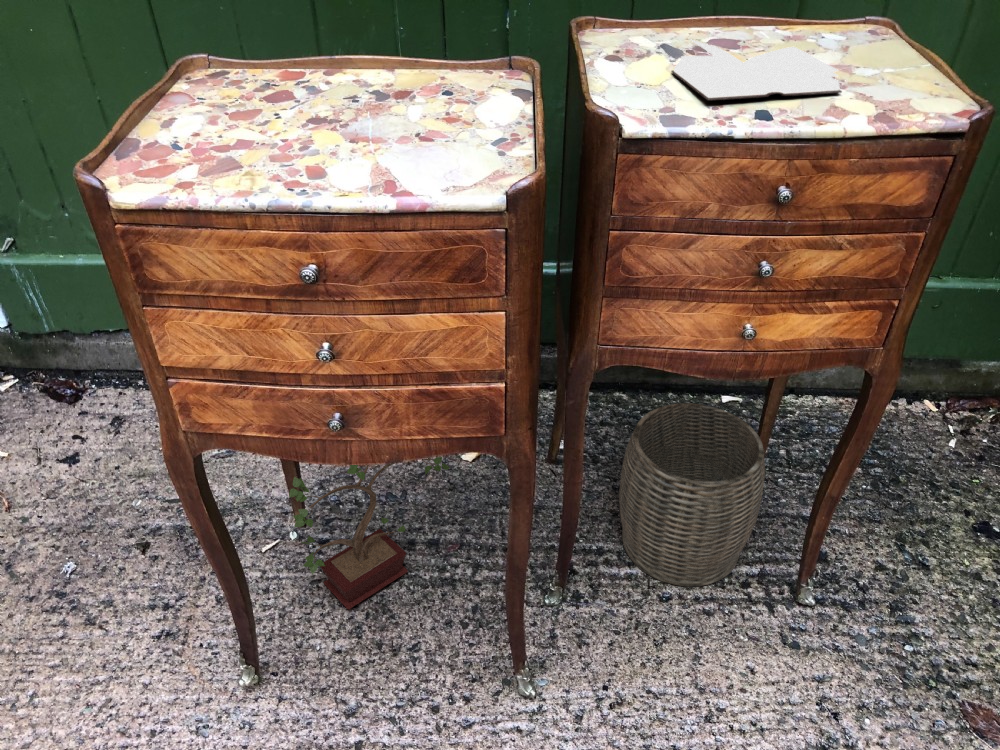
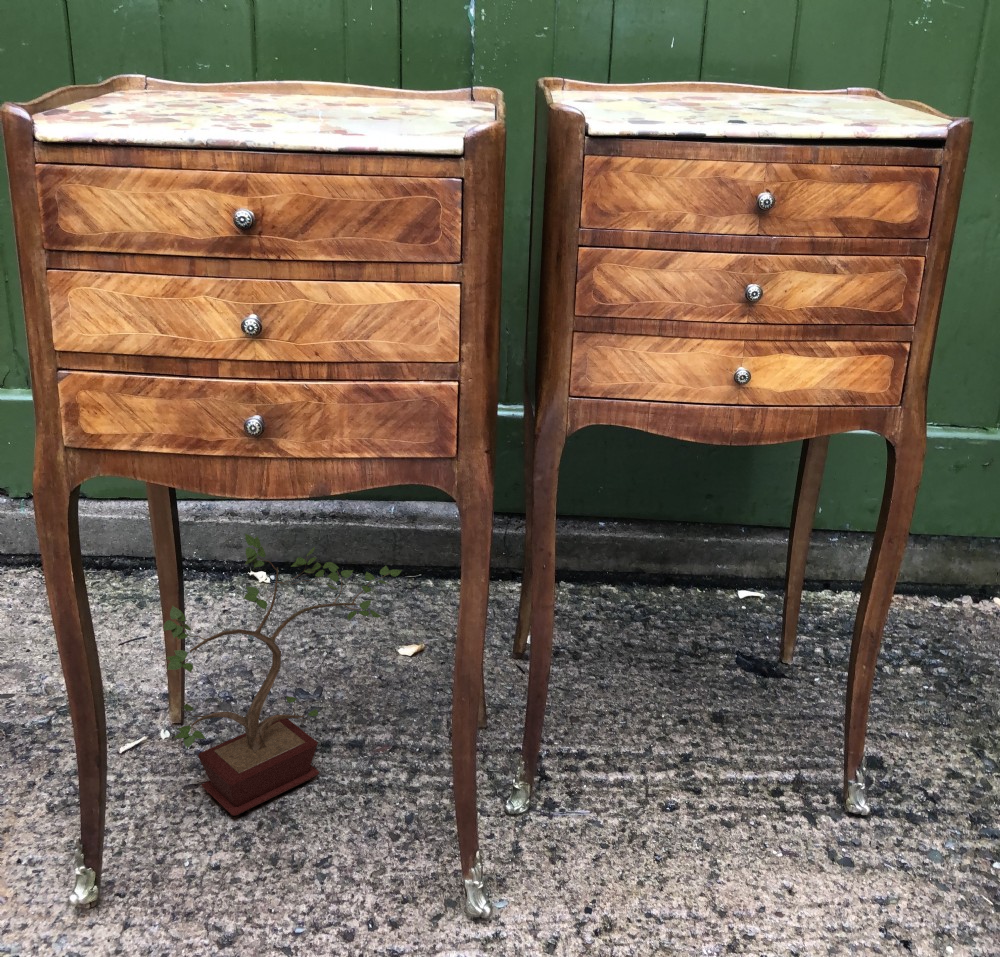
book: present [671,40,842,100] -> none [651,69,846,117]
woven basket: present [619,403,765,587] -> none [605,554,791,793]

